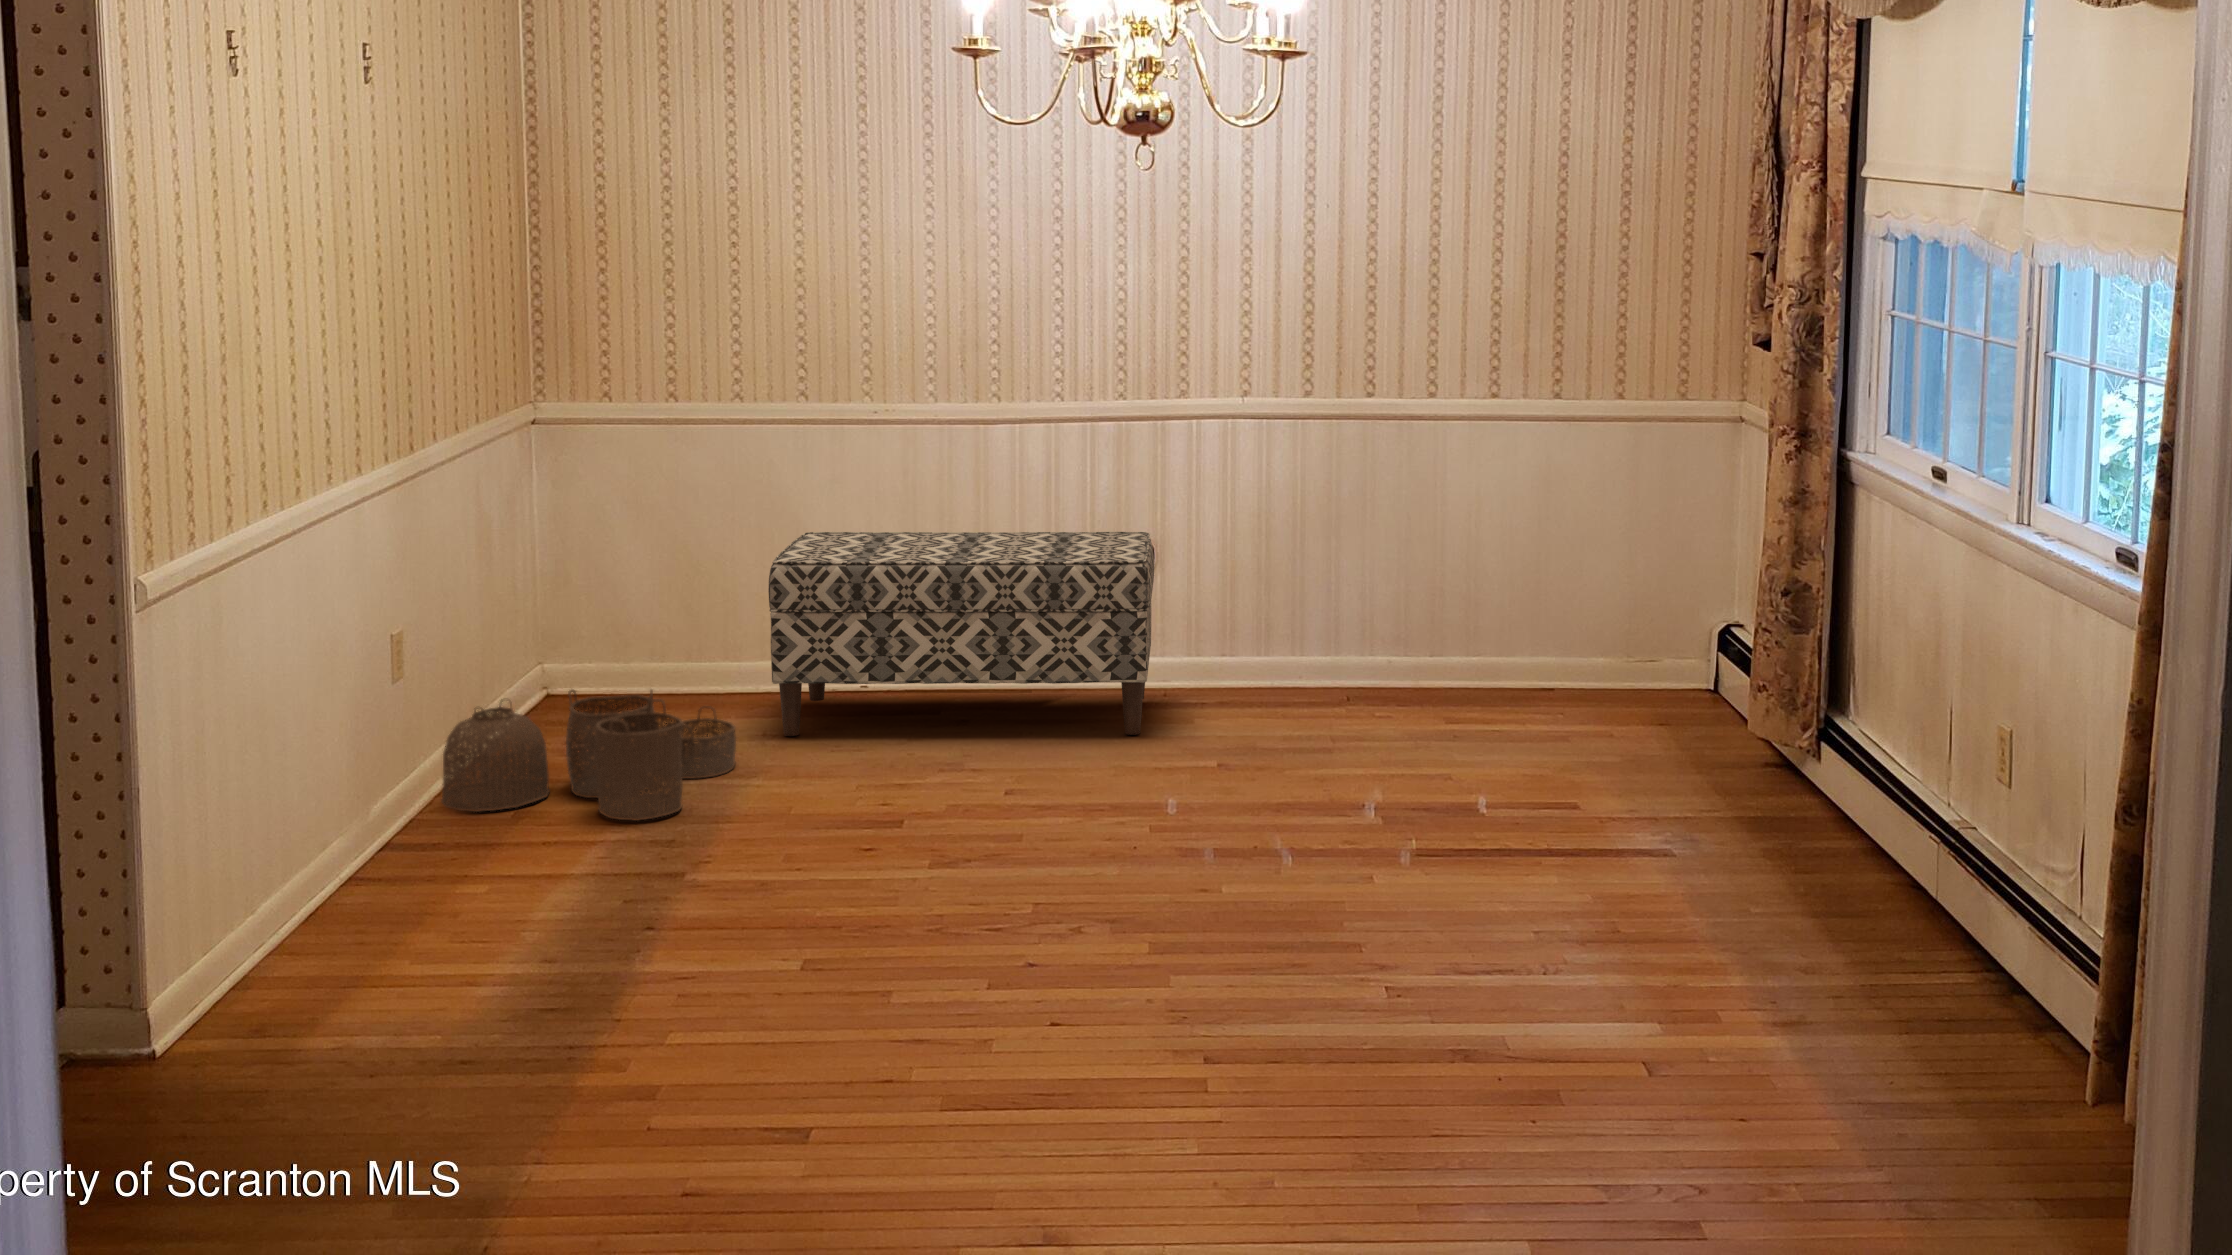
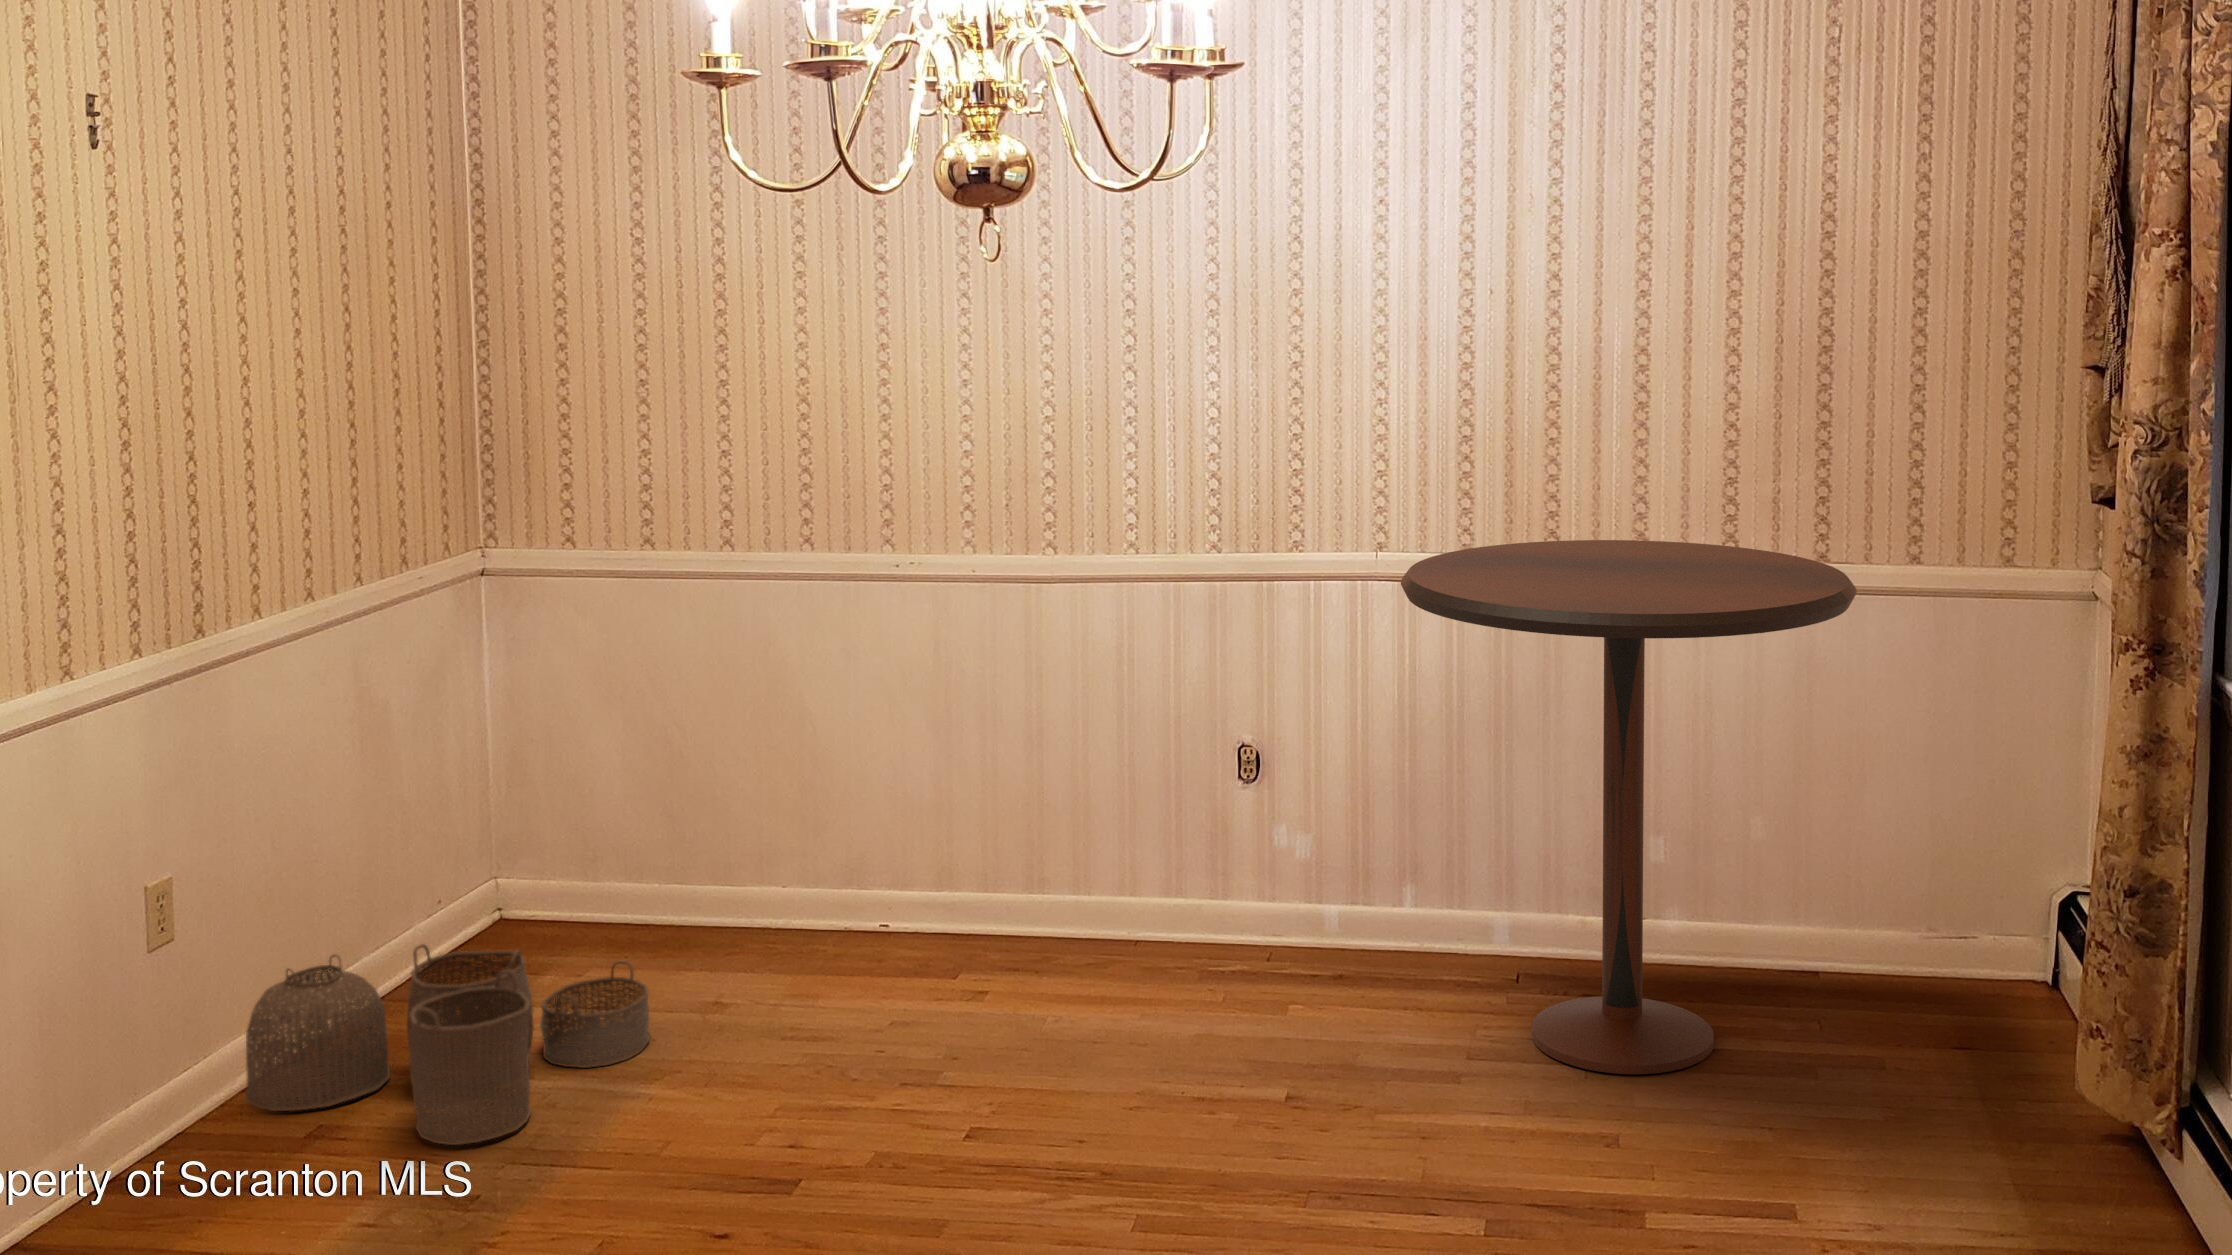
pedestal table: none [1290,385,1605,745] -> present [1401,540,1857,1074]
bench: present [768,532,1154,736] -> none [715,717,1248,1024]

